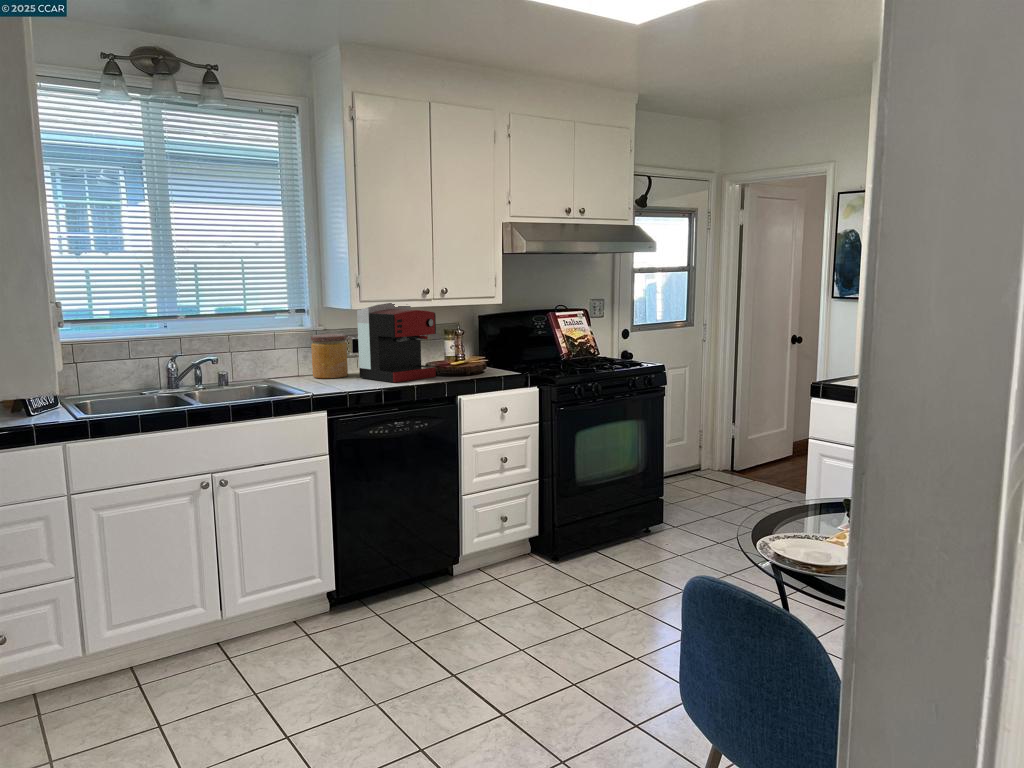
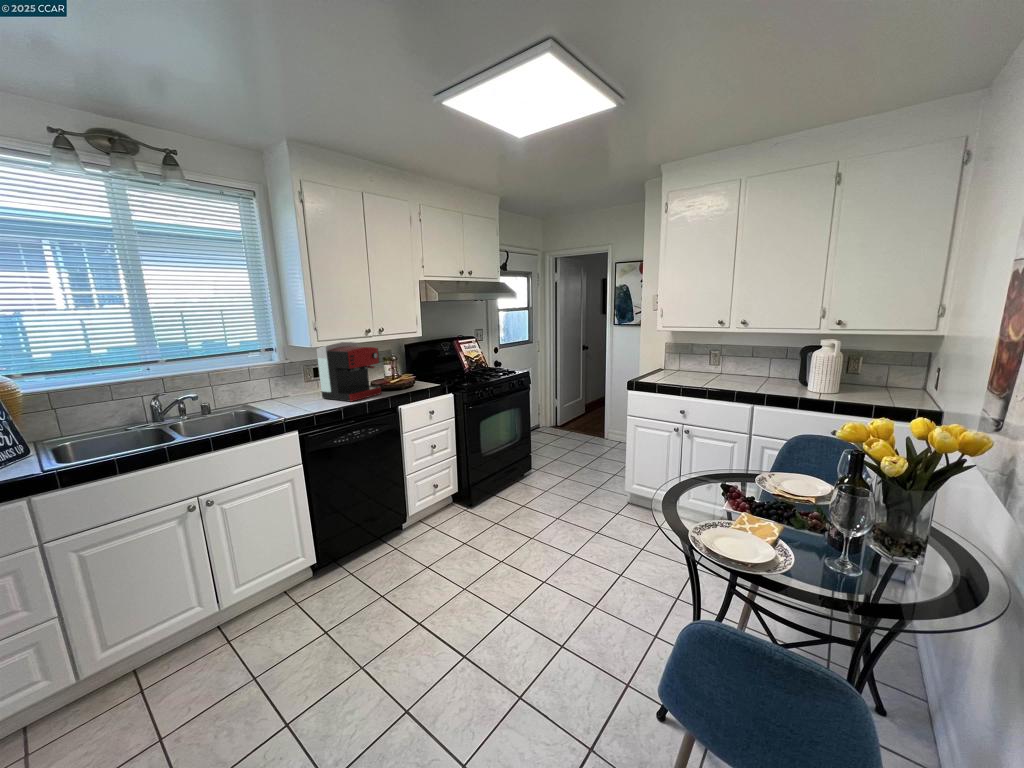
jar: present [311,334,348,379] -> none [280,366,312,401]

